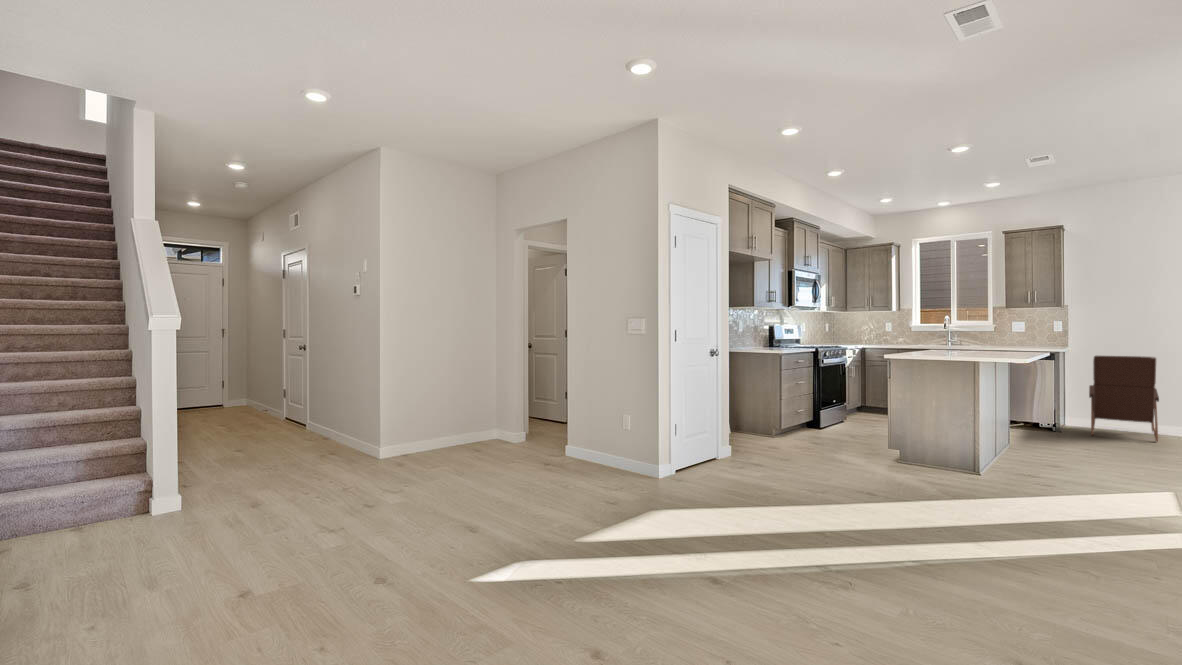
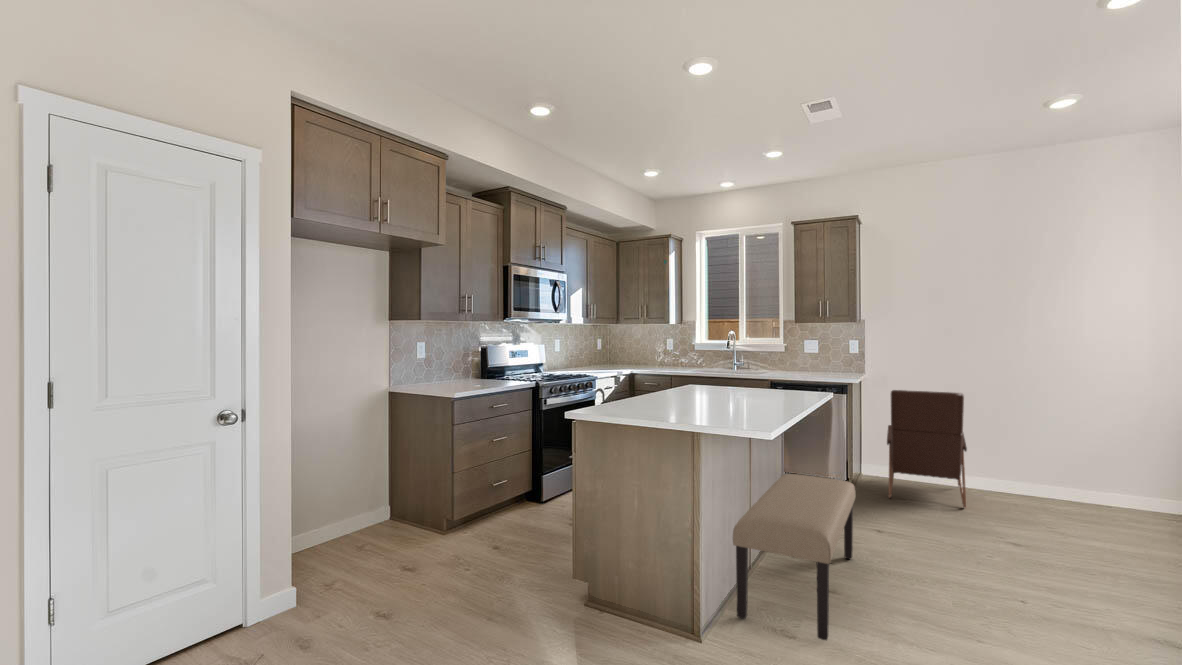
bench: none [997,403,1071,478] -> present [733,474,855,640]

